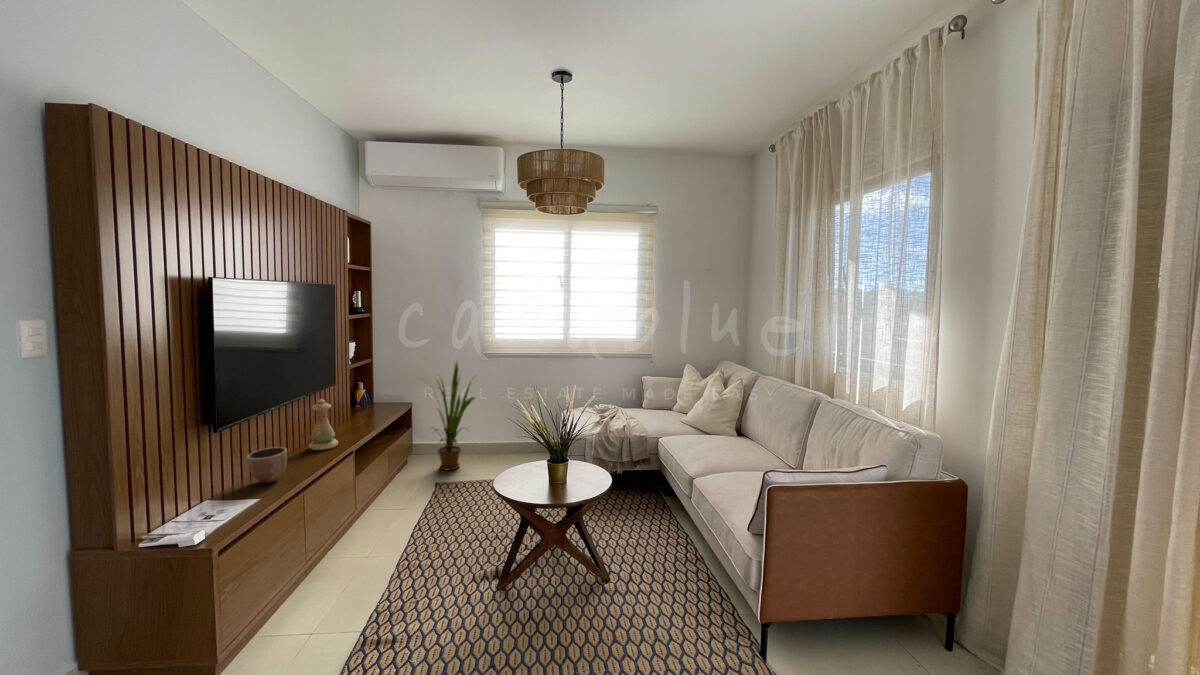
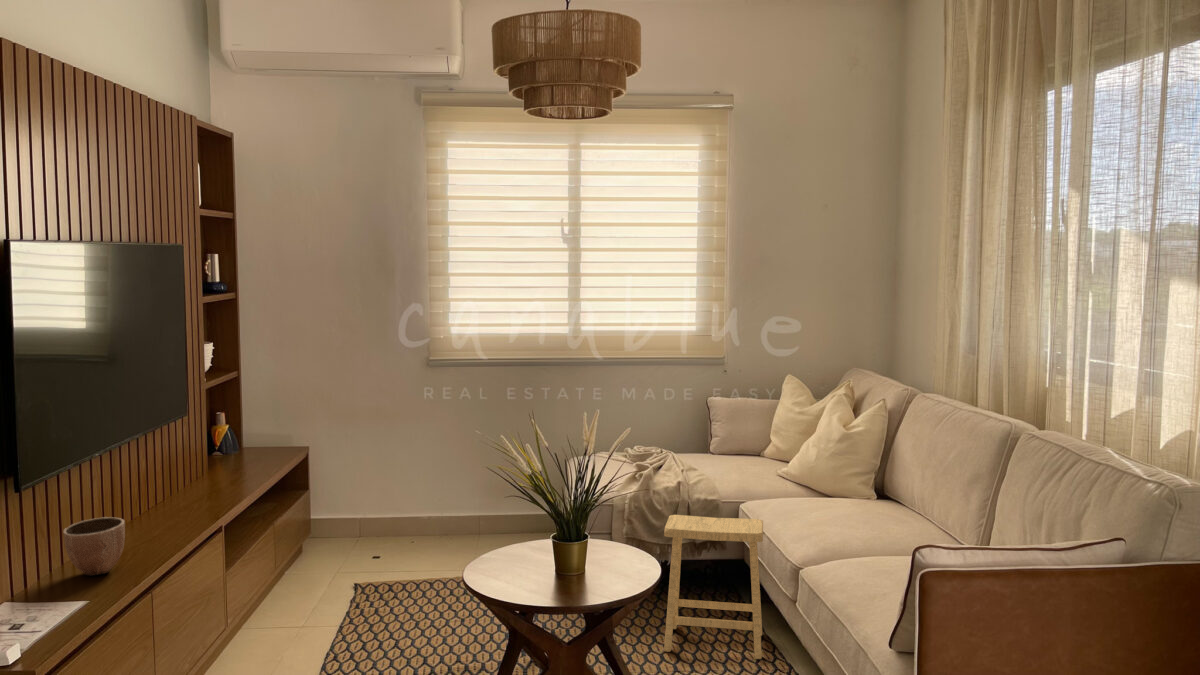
house plant: present [434,361,475,471] -> none [318,372,421,563]
vase: present [309,399,338,450] -> none [149,438,196,525]
footstool: none [614,445,672,530] -> present [664,515,763,659]

